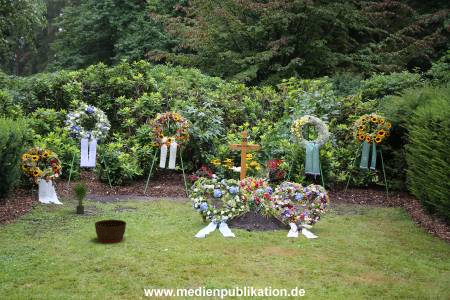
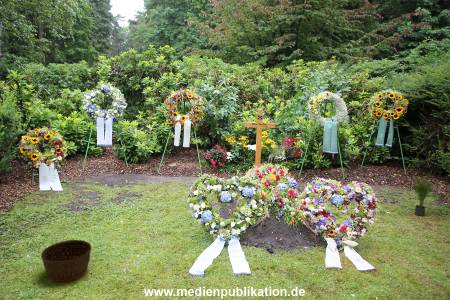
potted plant: present [73,181,87,214] -> present [414,179,433,216]

